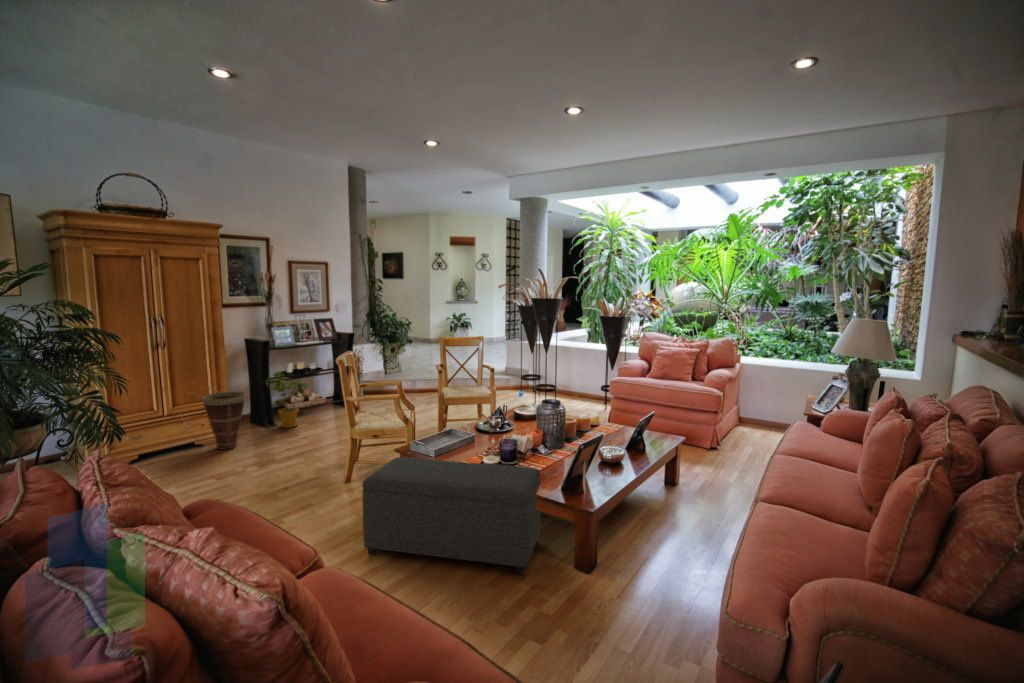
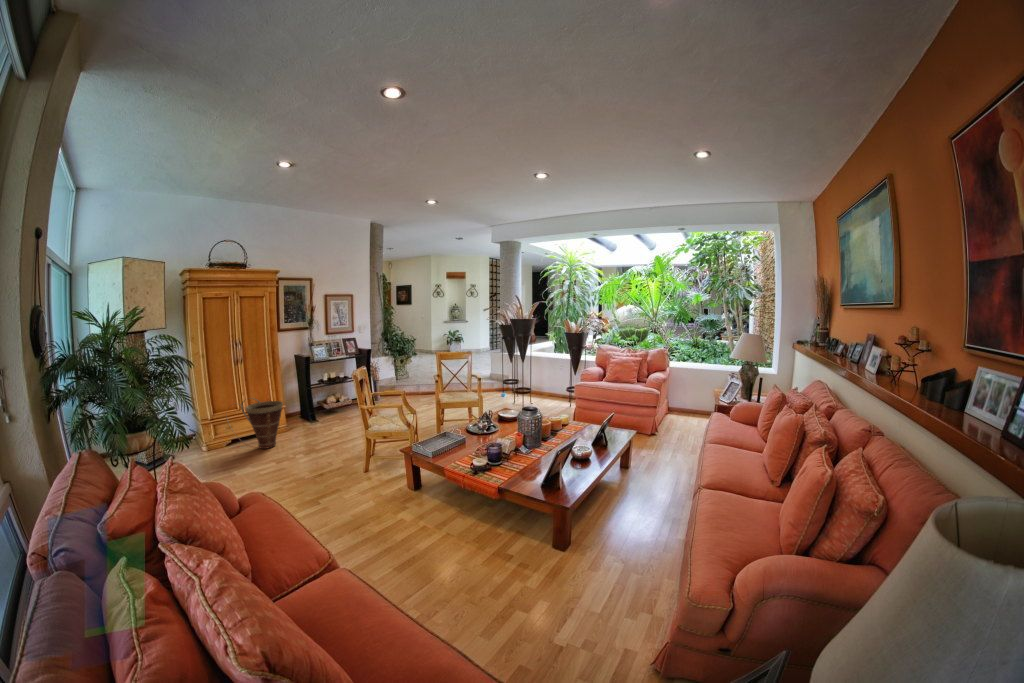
house plant: present [266,372,307,428] -> none [301,383,335,427]
ottoman: present [362,457,541,574] -> none [371,461,523,563]

